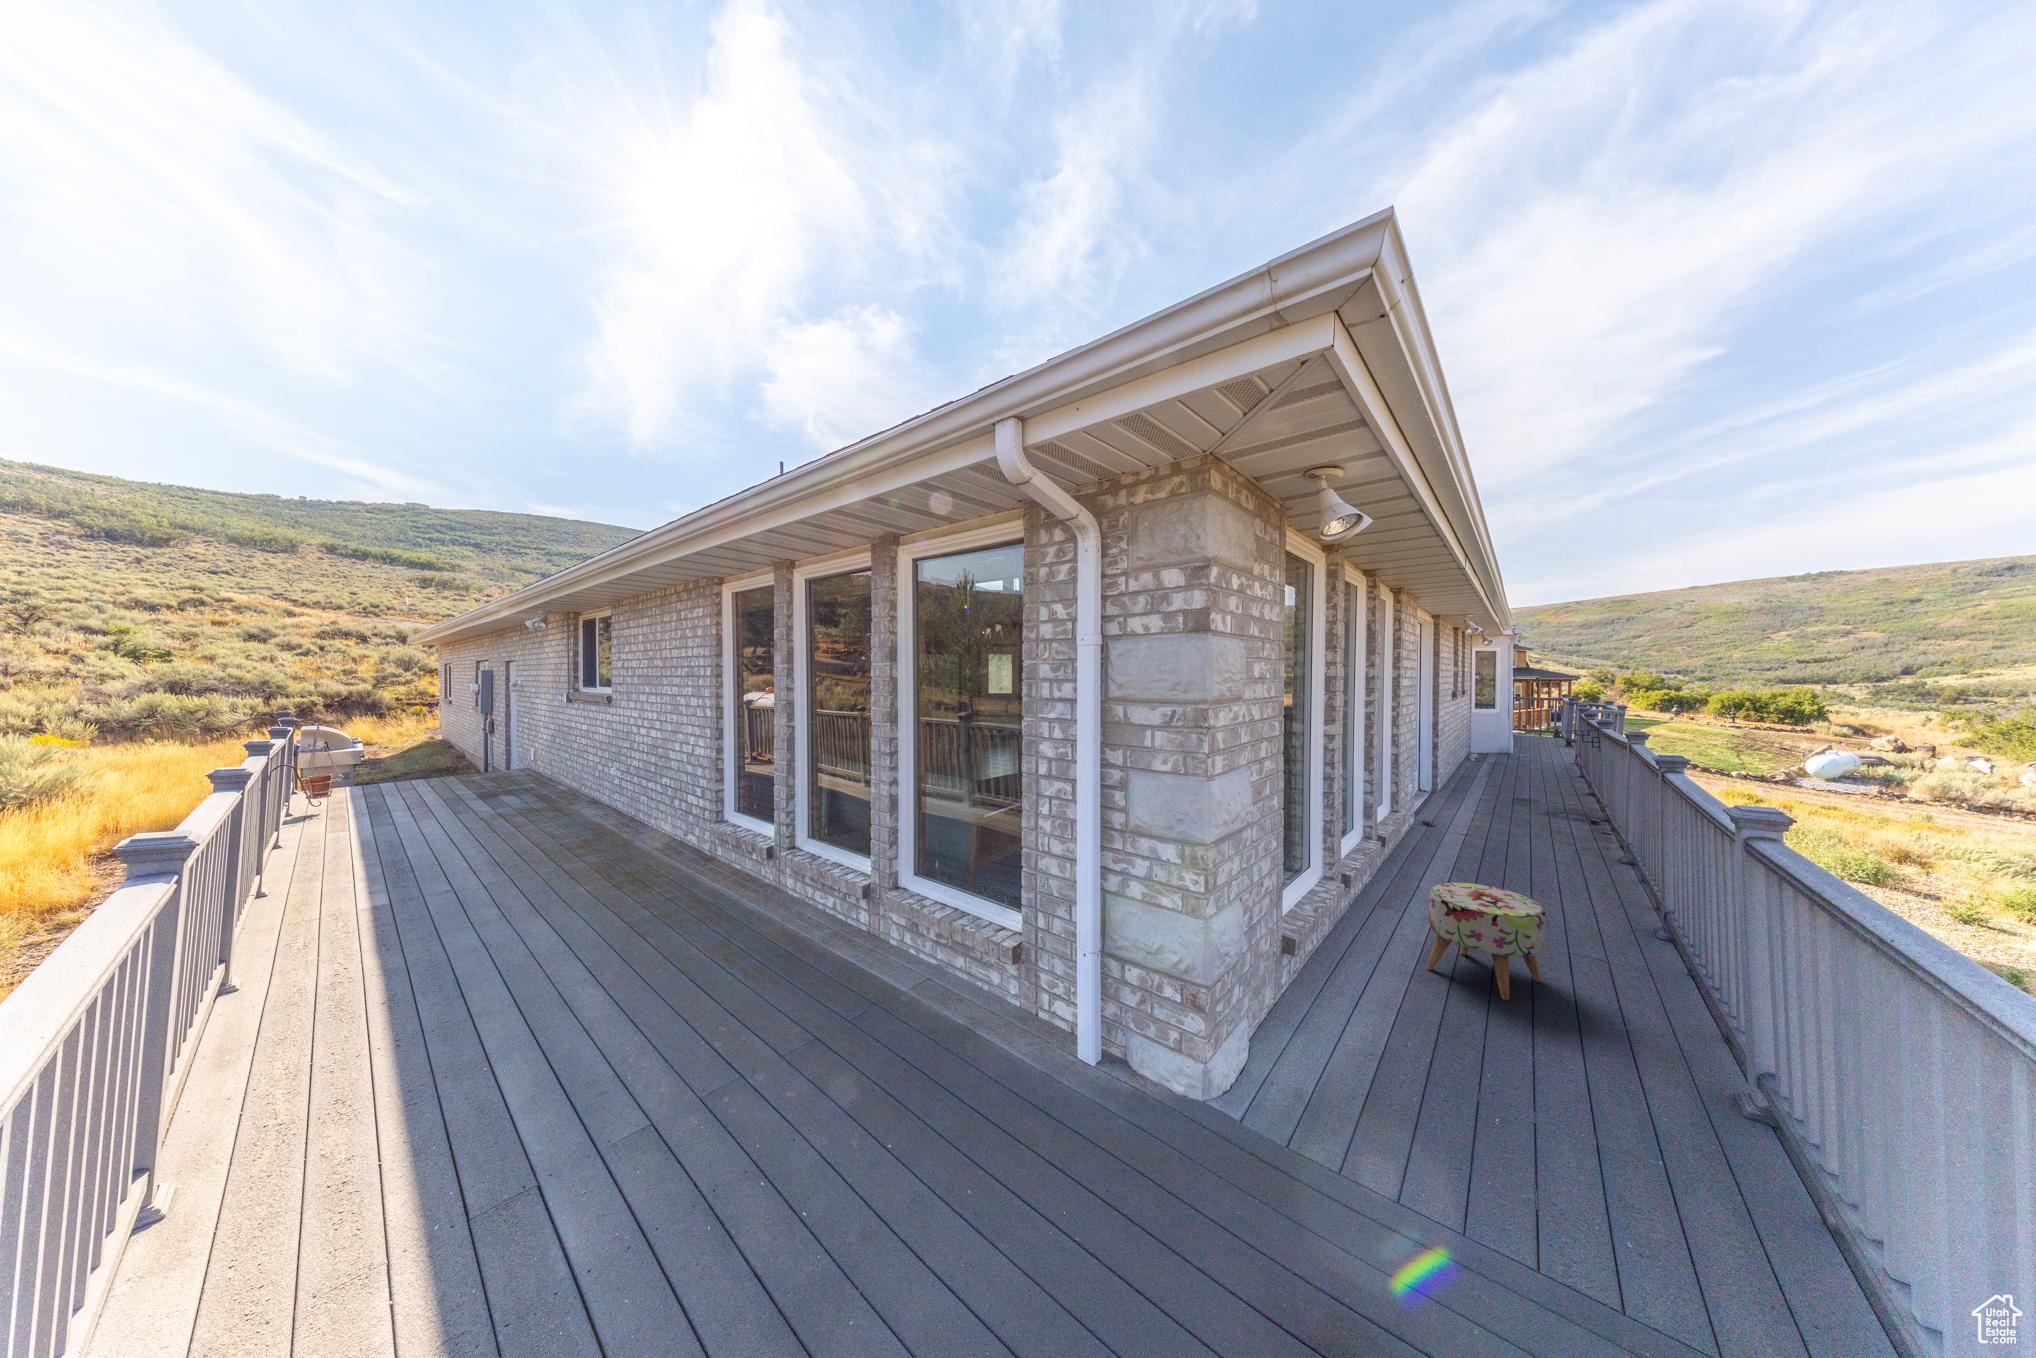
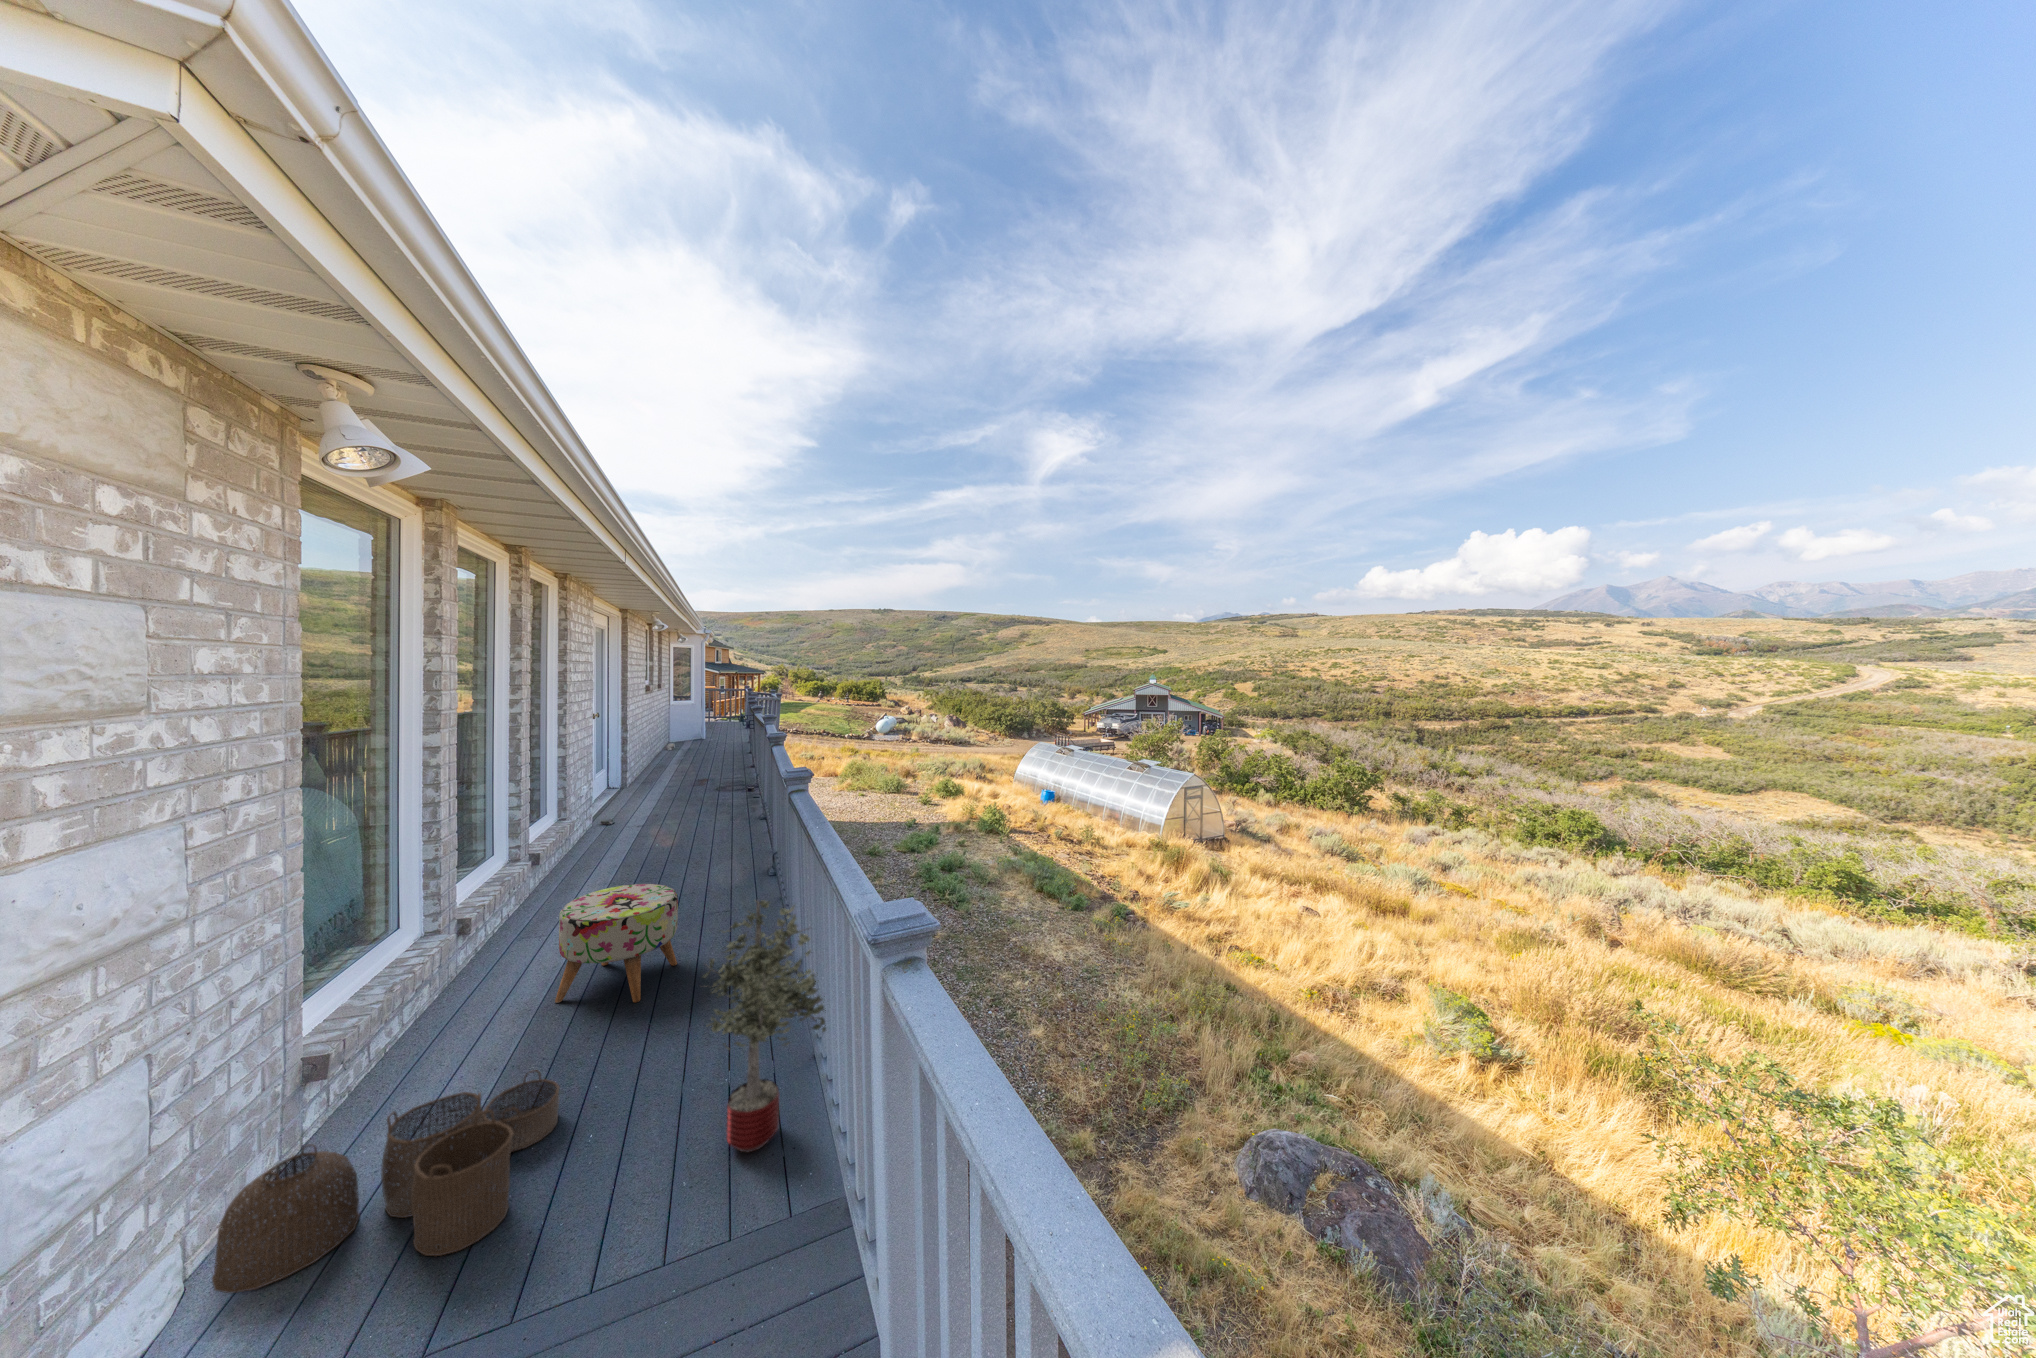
potted tree: none [1620,935,1851,1211] -> present [703,901,826,1152]
woven basket: none [1267,988,1458,1116] -> present [212,1070,560,1293]

